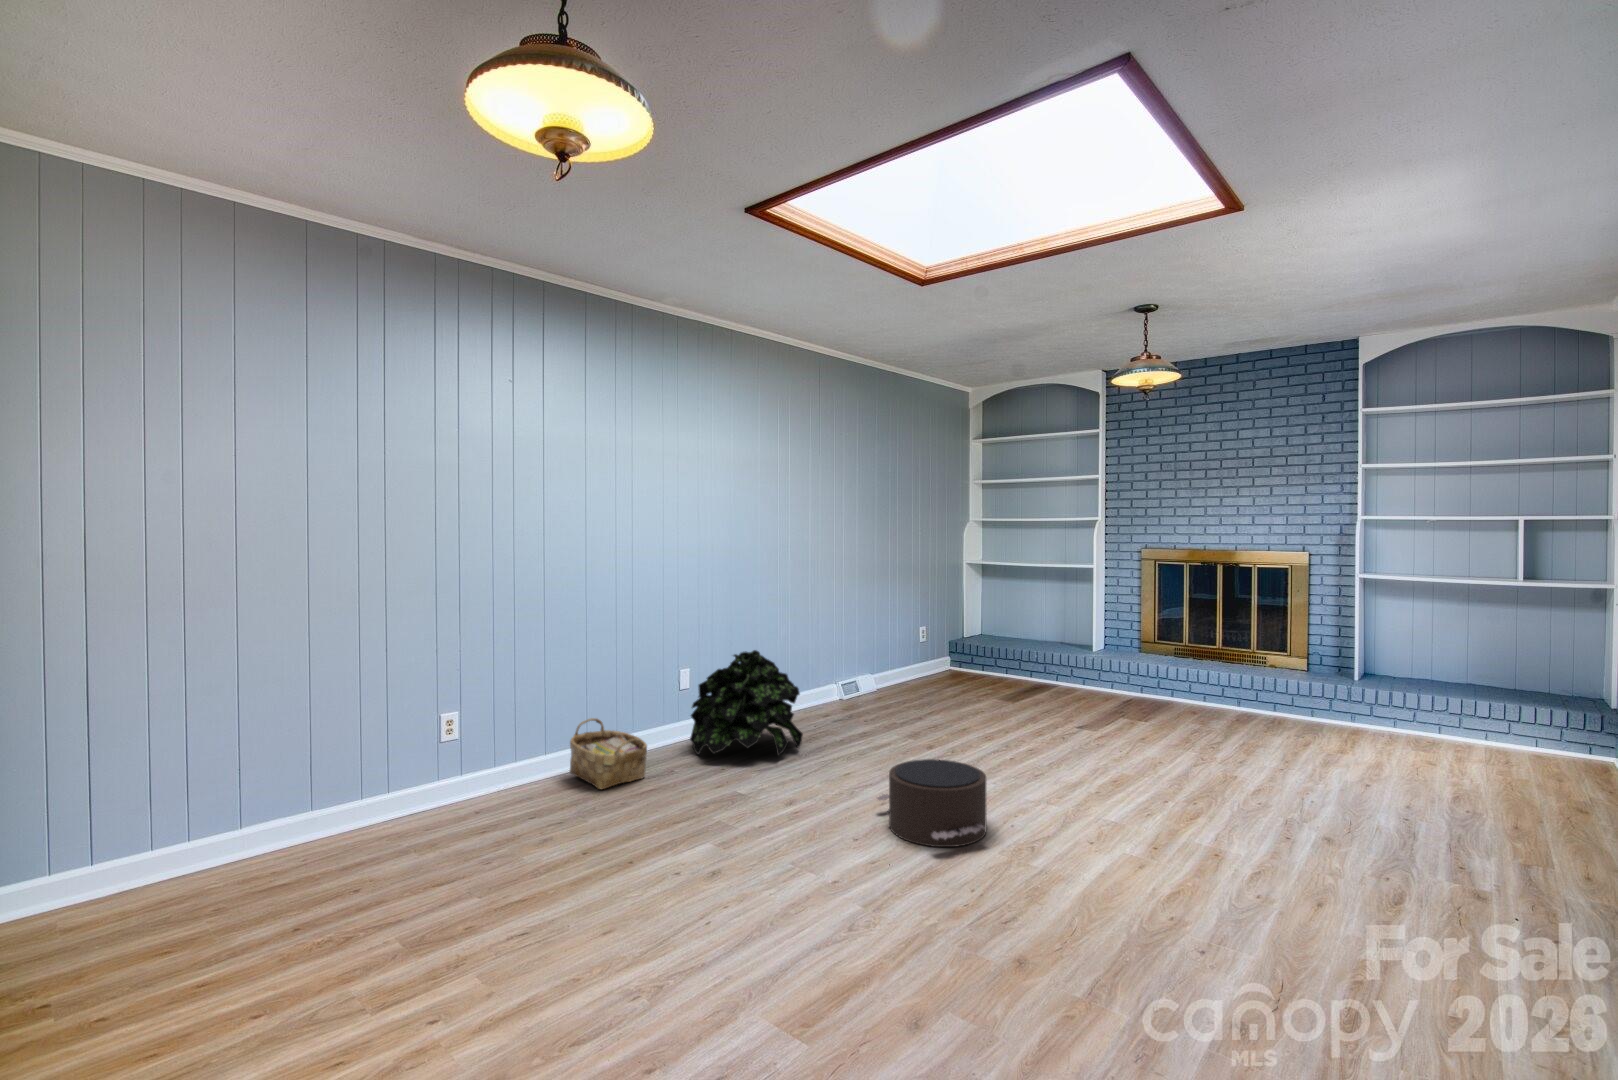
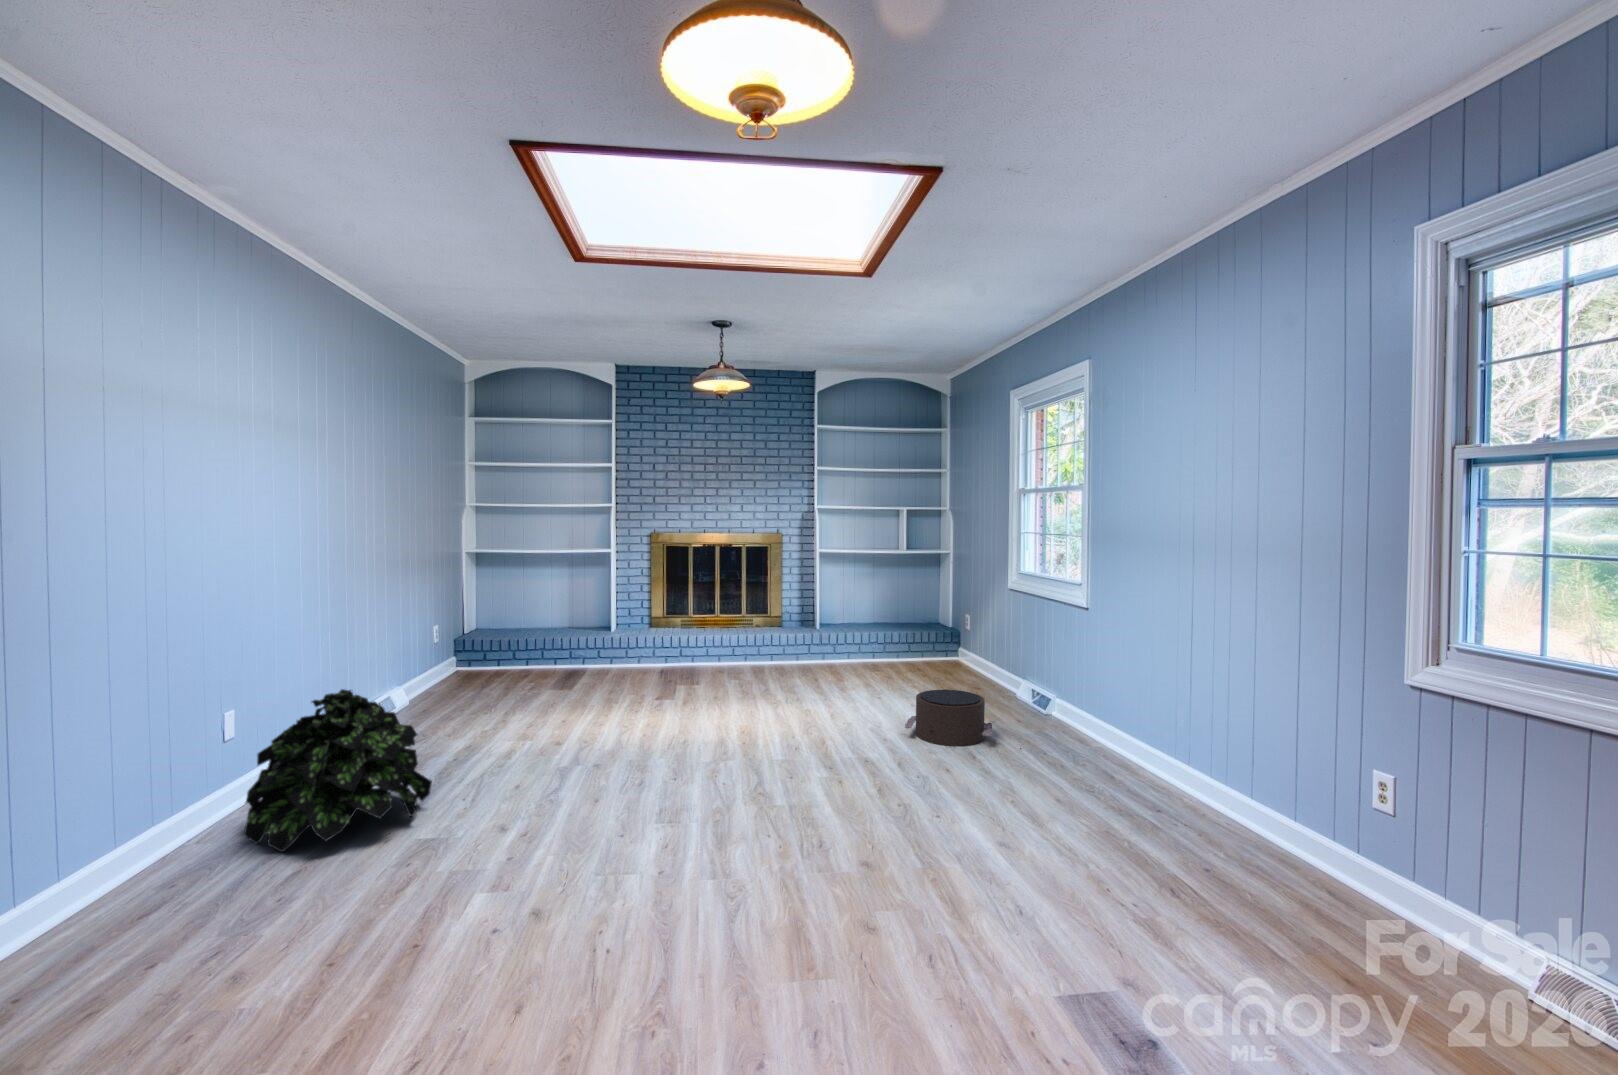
woven basket: present [570,718,647,789] -> none [80,846,248,952]
pouf: present [877,759,987,847] -> present [905,690,992,746]

